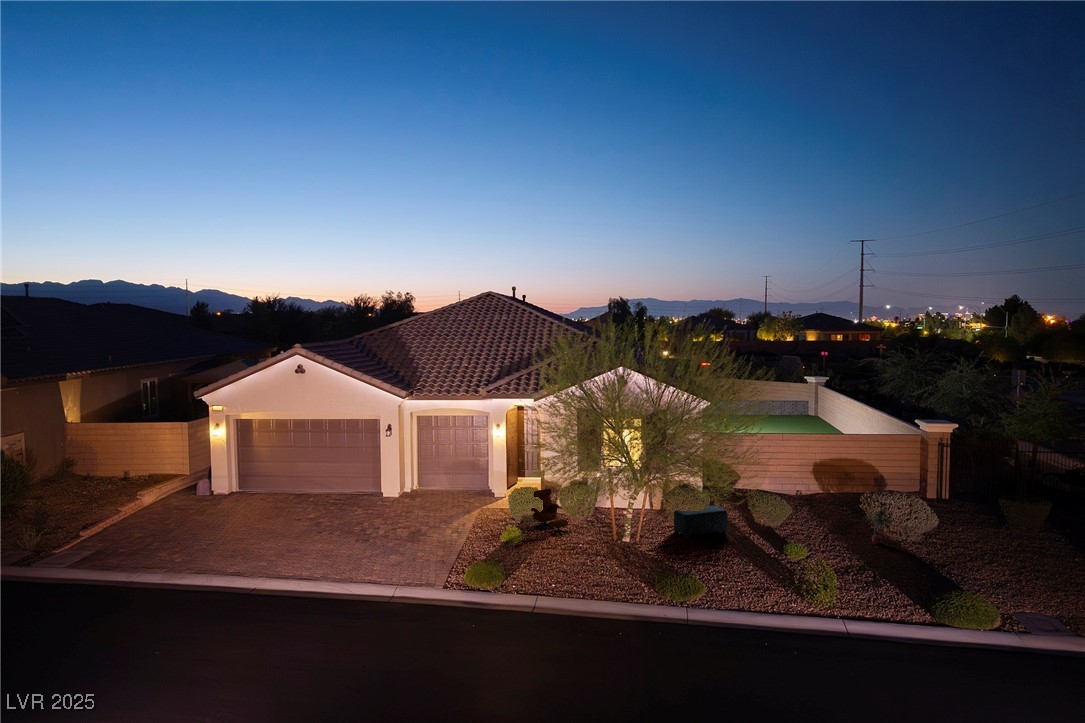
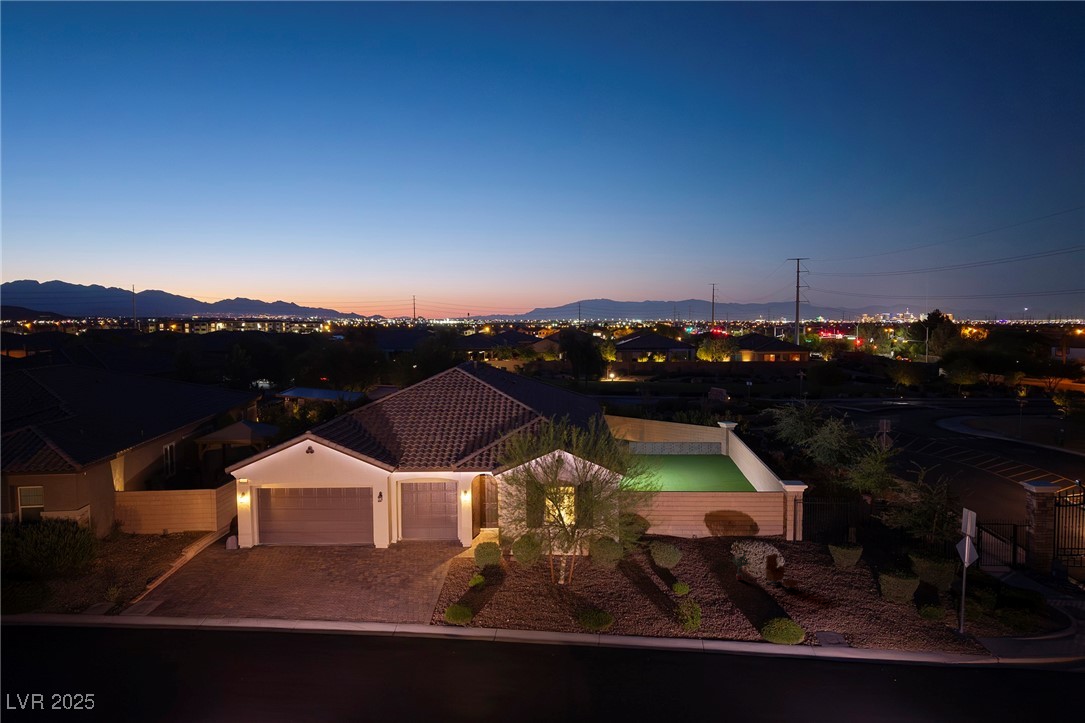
lounge chair: present [531,489,569,537] -> present [765,554,798,593]
bench: present [674,506,727,539] -> none [597,553,635,580]

